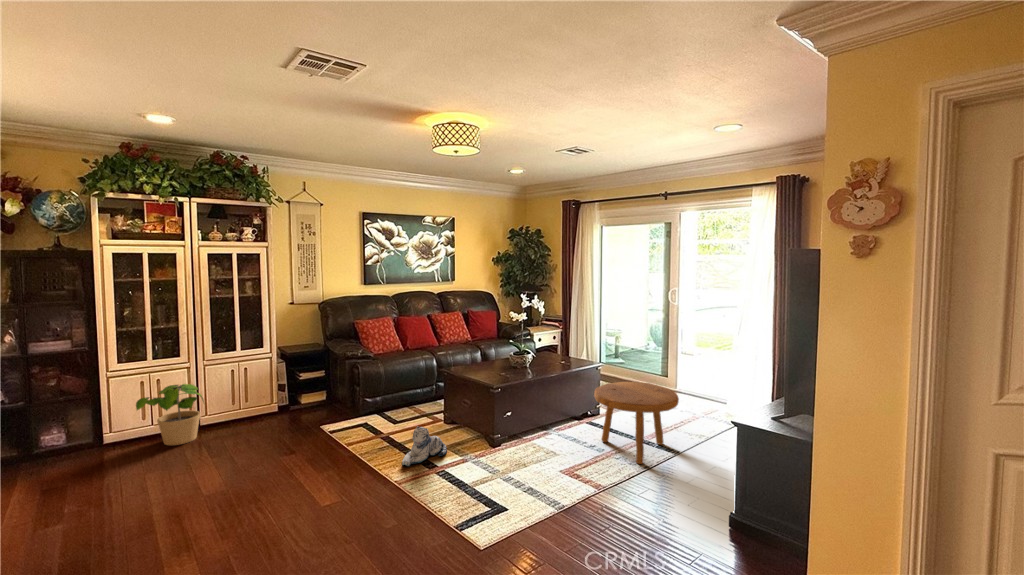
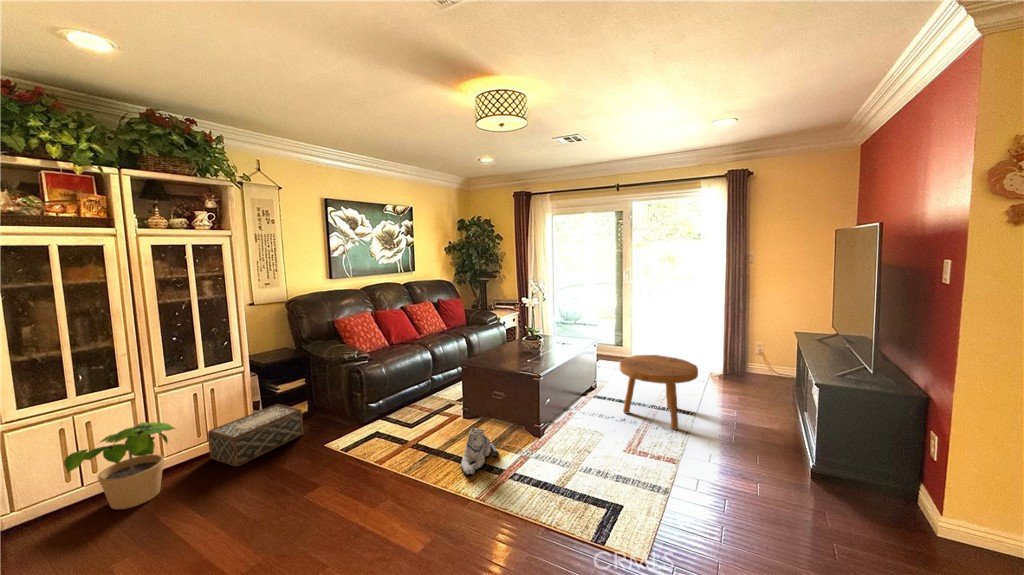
woven basket: none [238,389,311,432] -> present [208,404,303,467]

